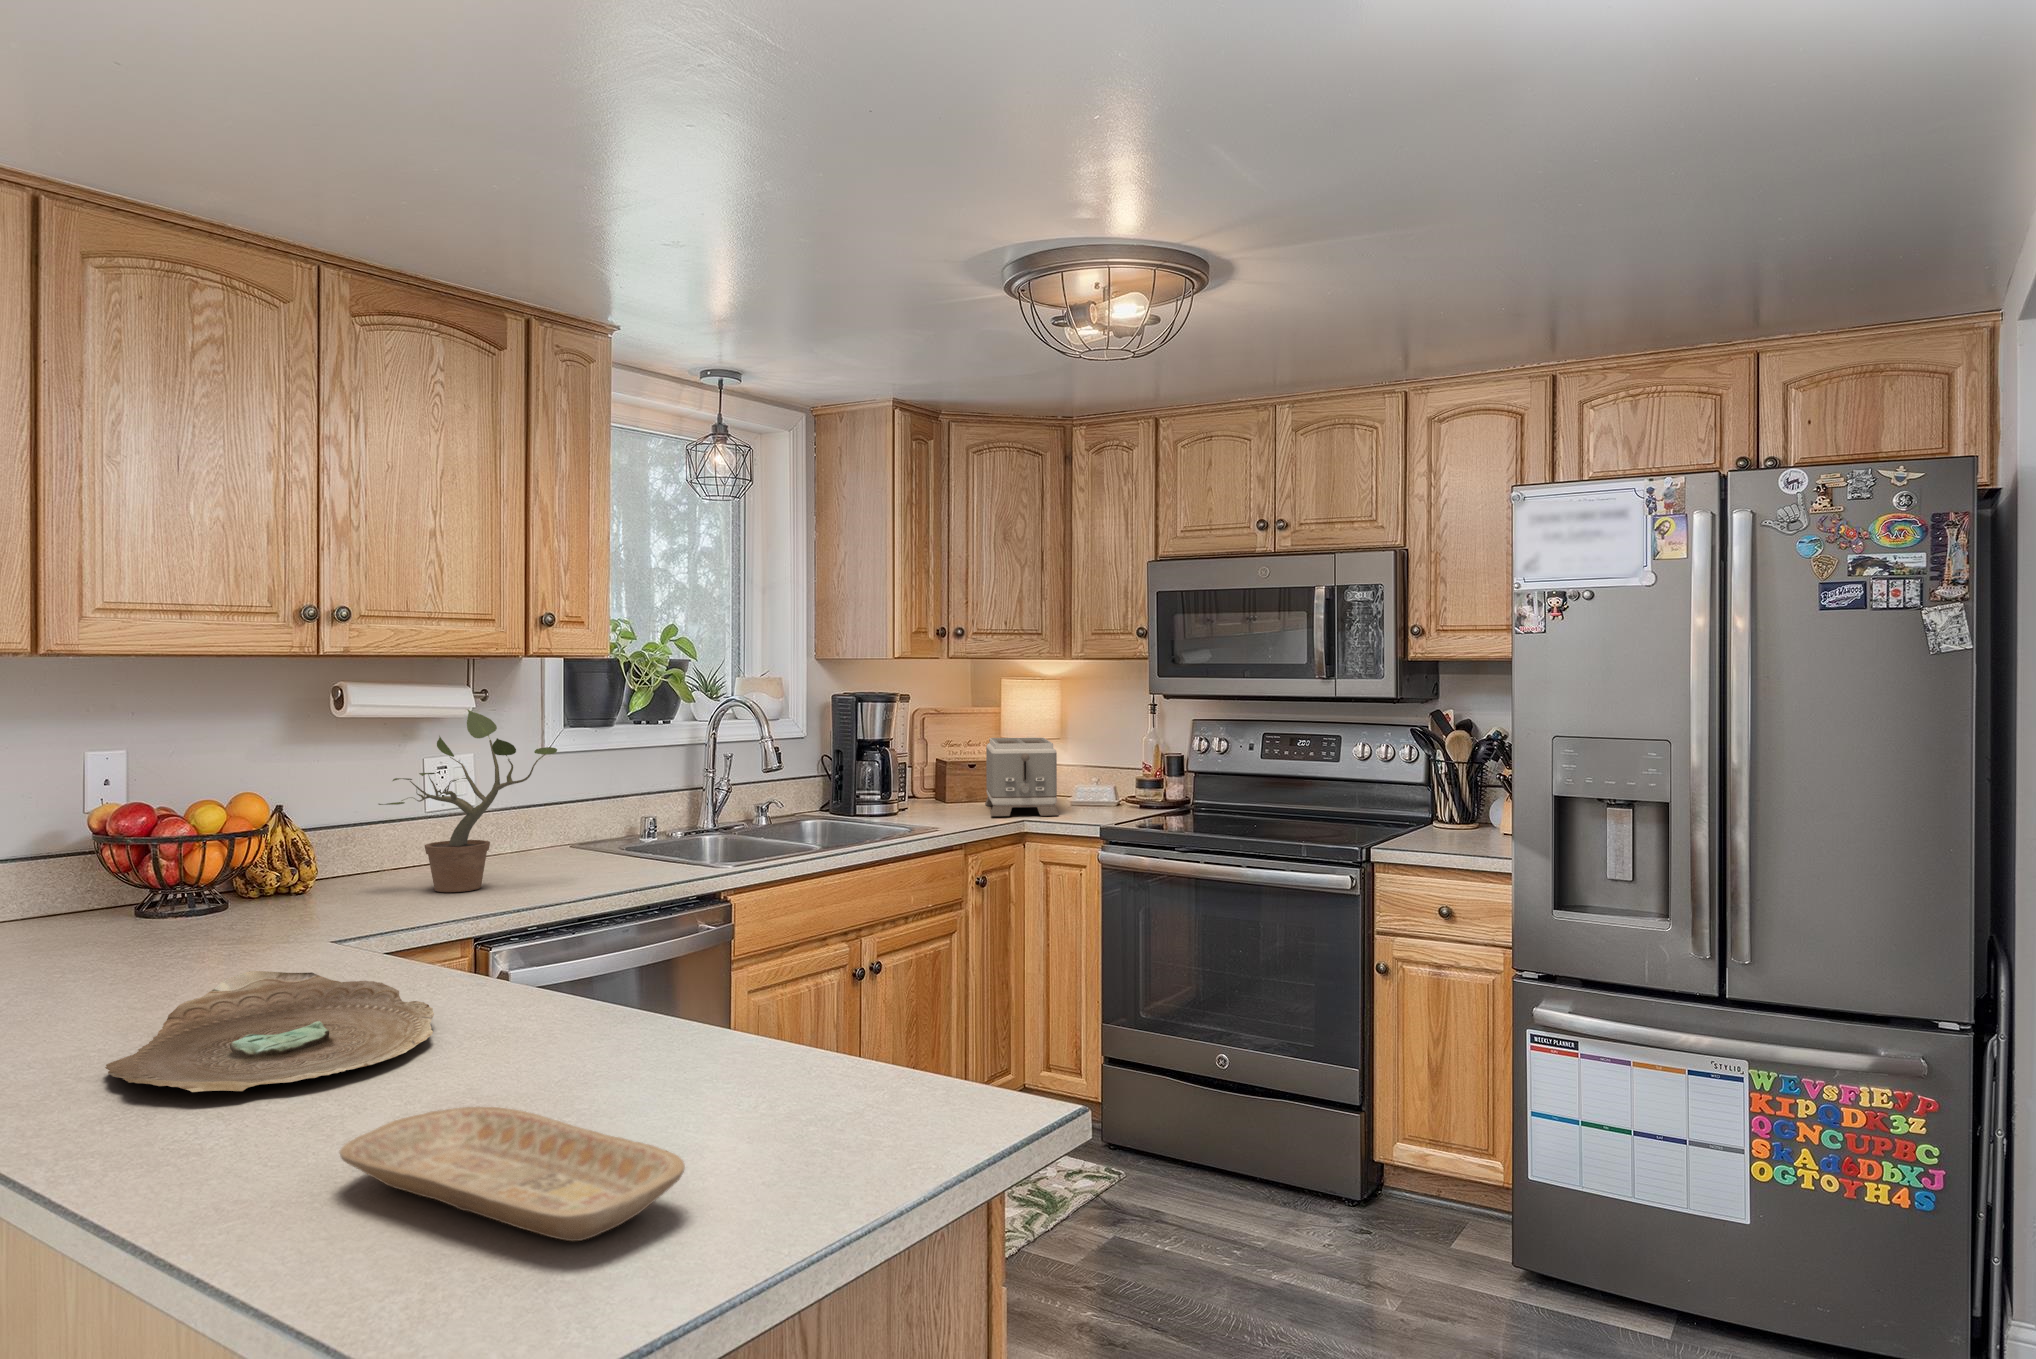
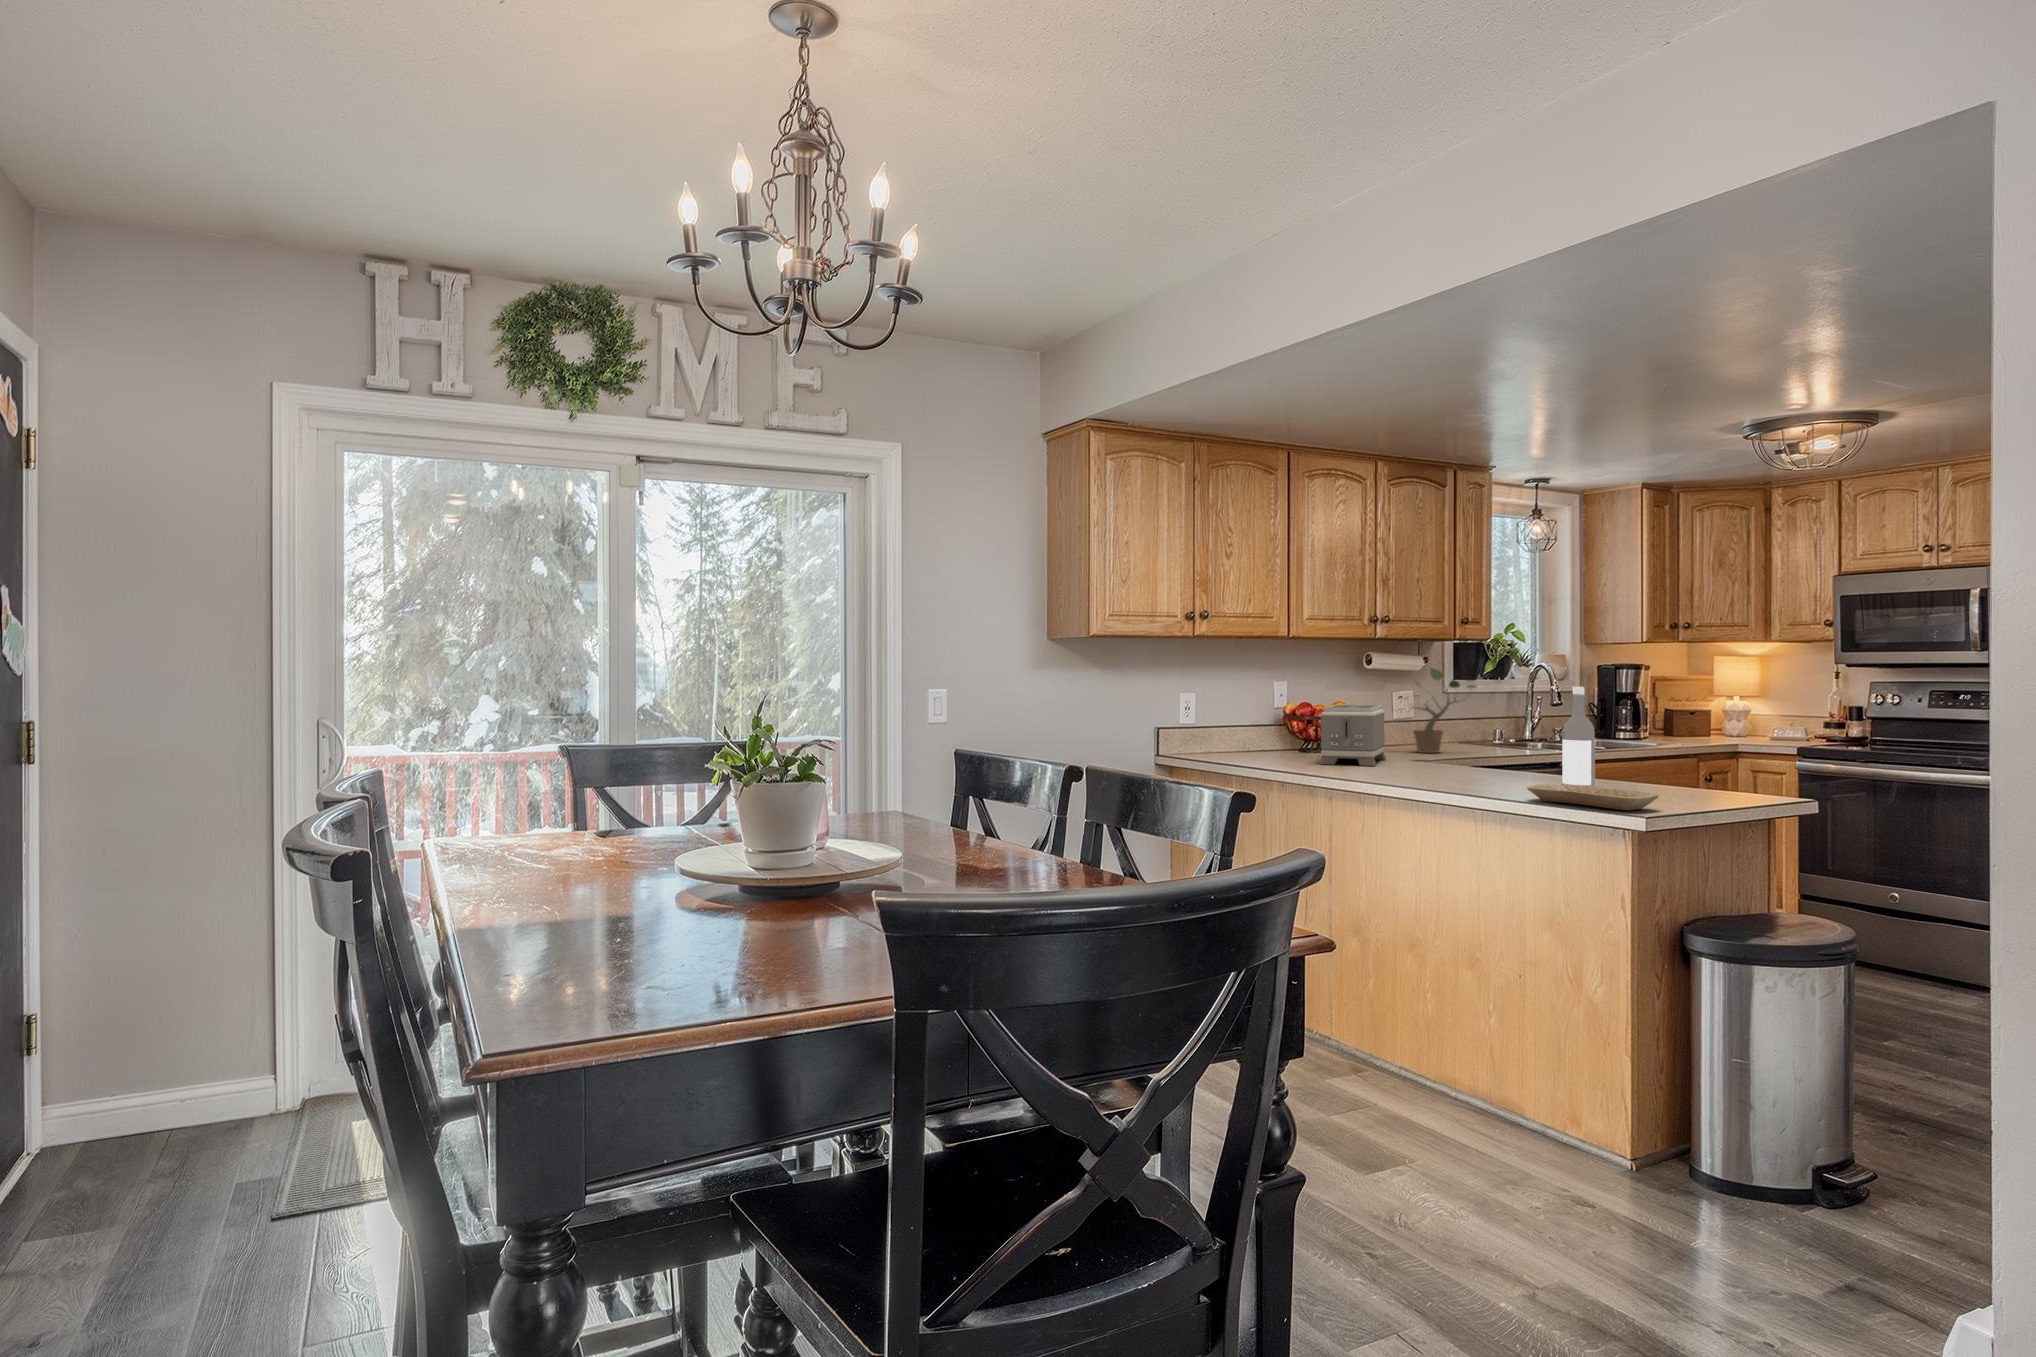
toaster: present [985,738,1058,816] -> present [1320,705,1386,766]
wine bottle: none [529,803,611,1097] -> present [1562,687,1595,786]
decorative bowl: present [105,971,434,1092] -> none [1394,758,1505,784]

